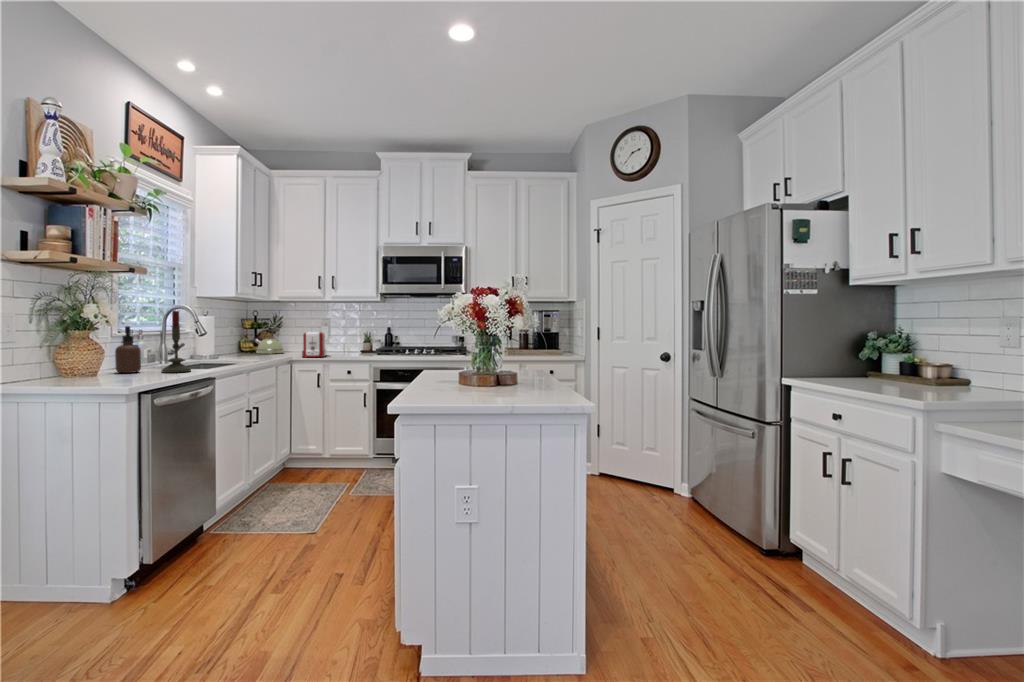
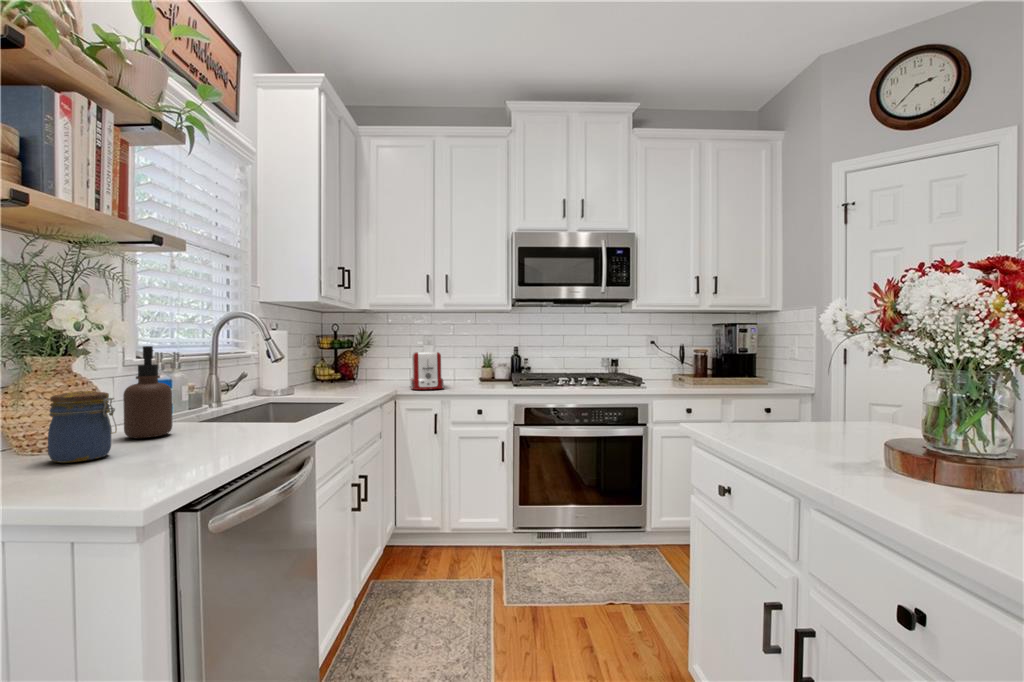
candle: present [162,311,191,373] -> none [211,312,264,435]
kettle: present [255,328,284,354] -> none [336,342,377,384]
jar: none [84,347,116,379] -> present [48,391,117,463]

